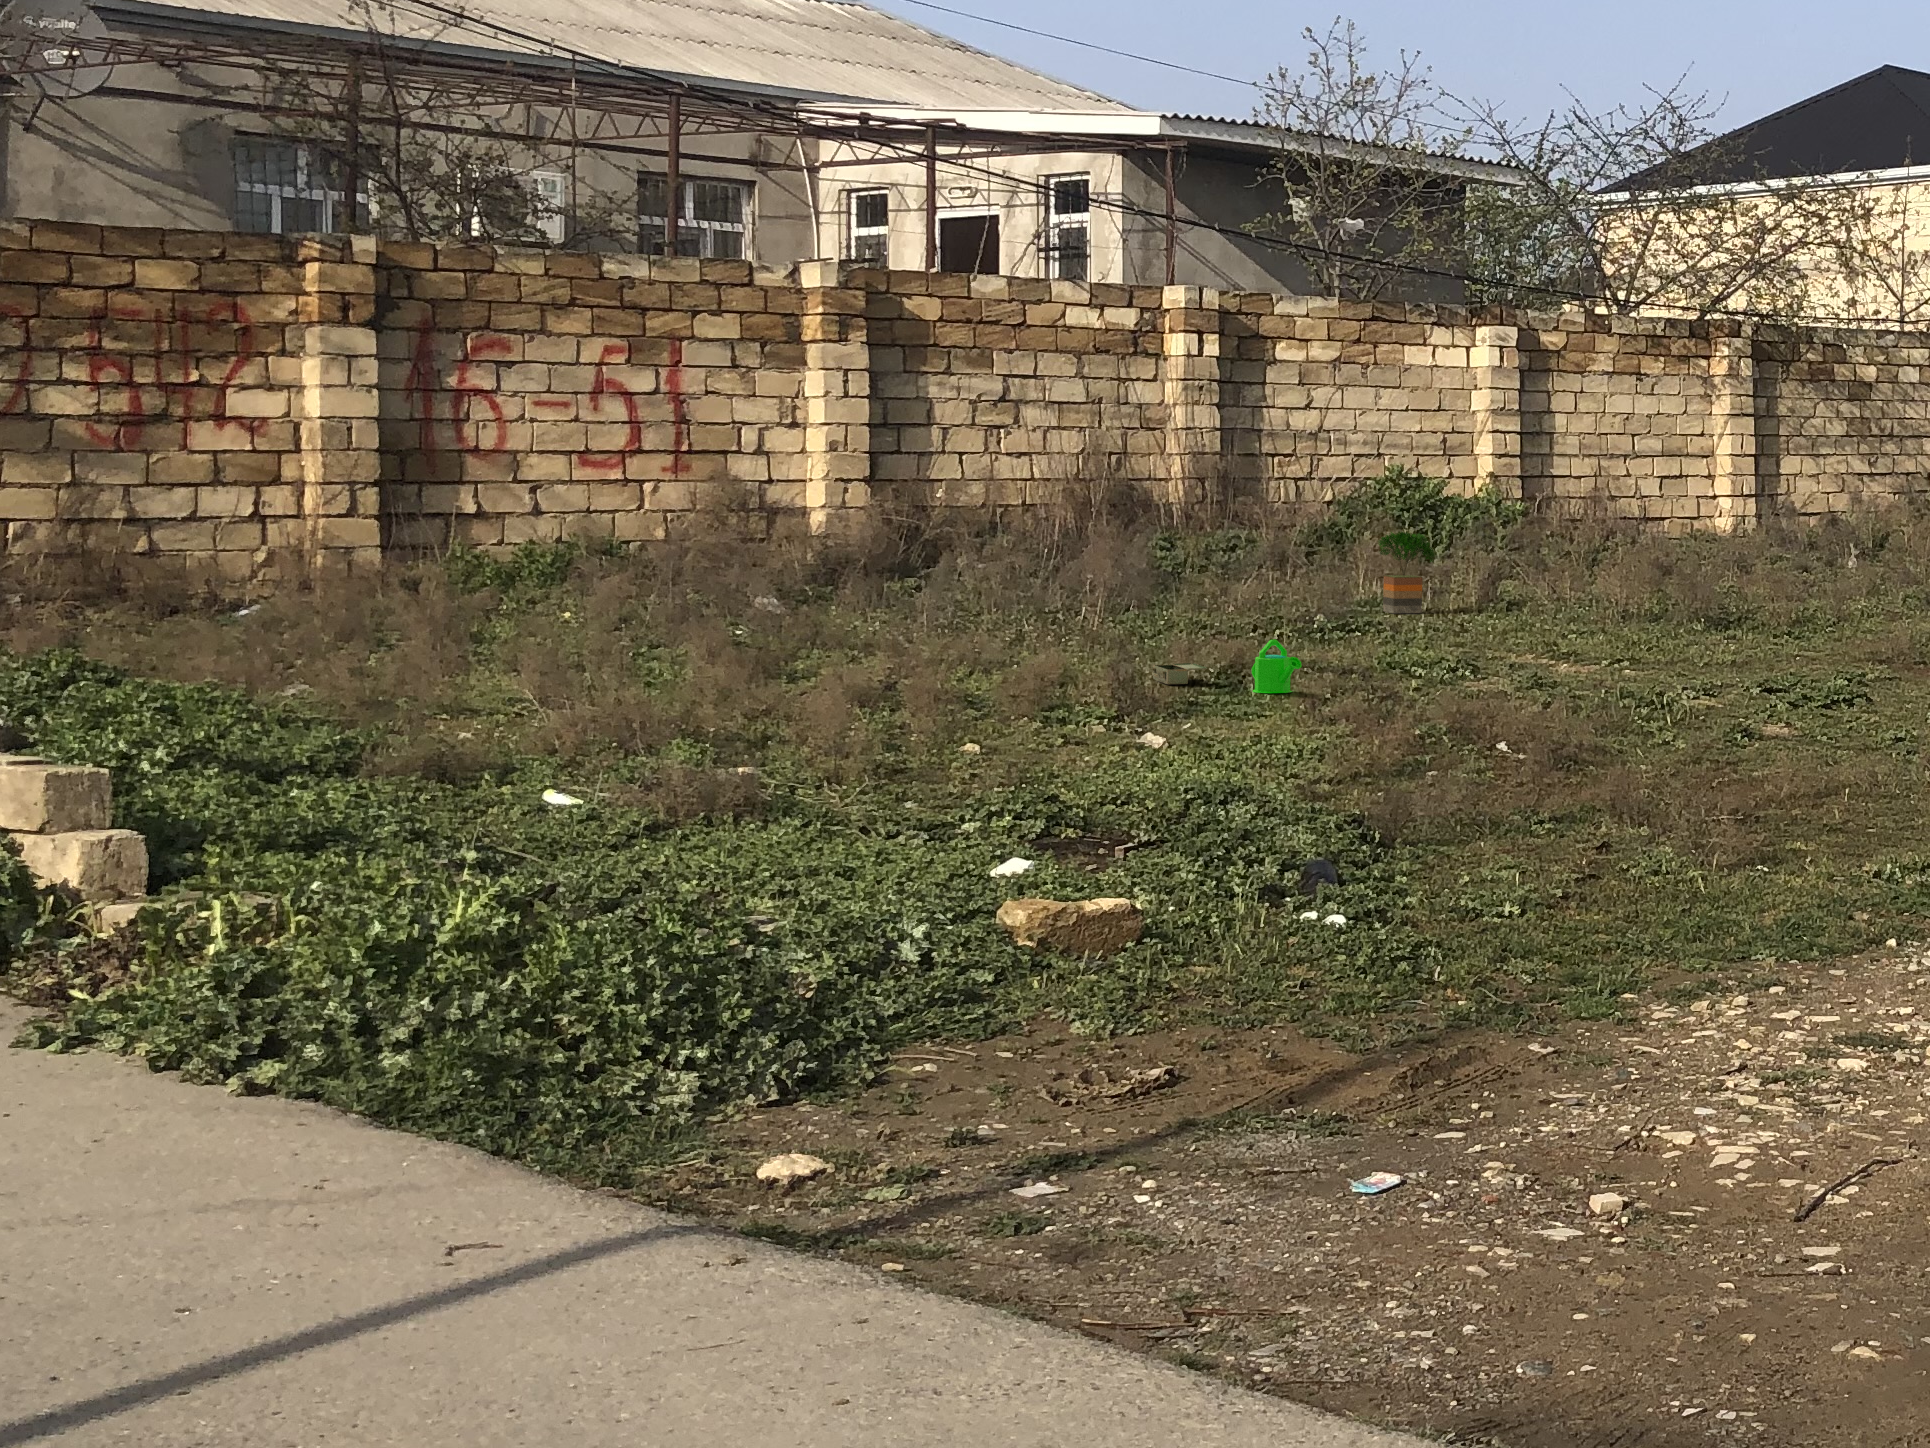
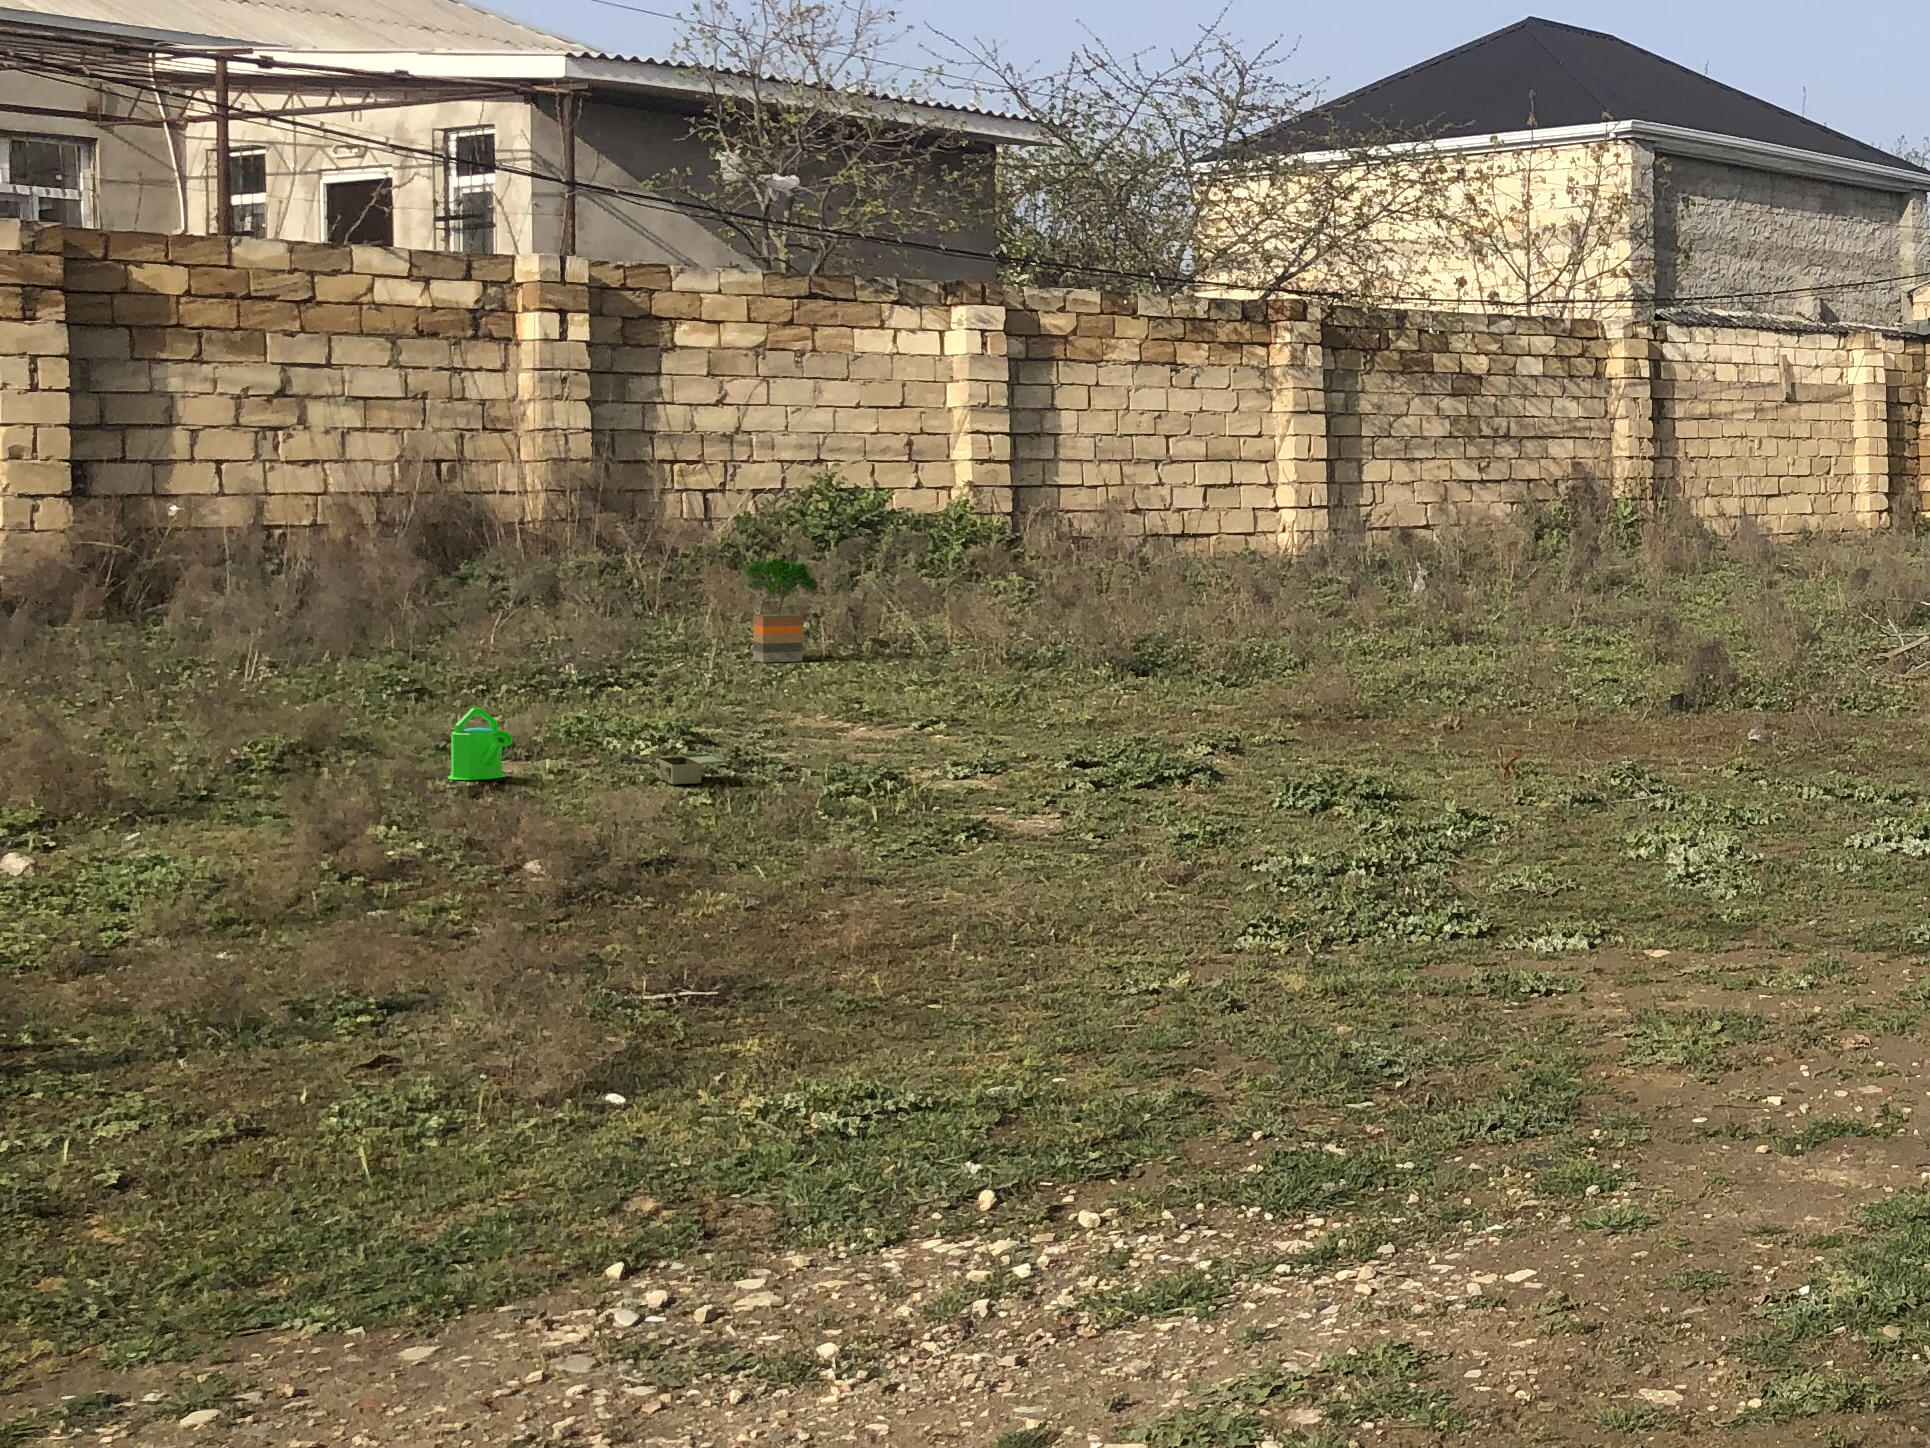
toolbox: present [1153,663,1207,684] -> present [655,754,729,784]

